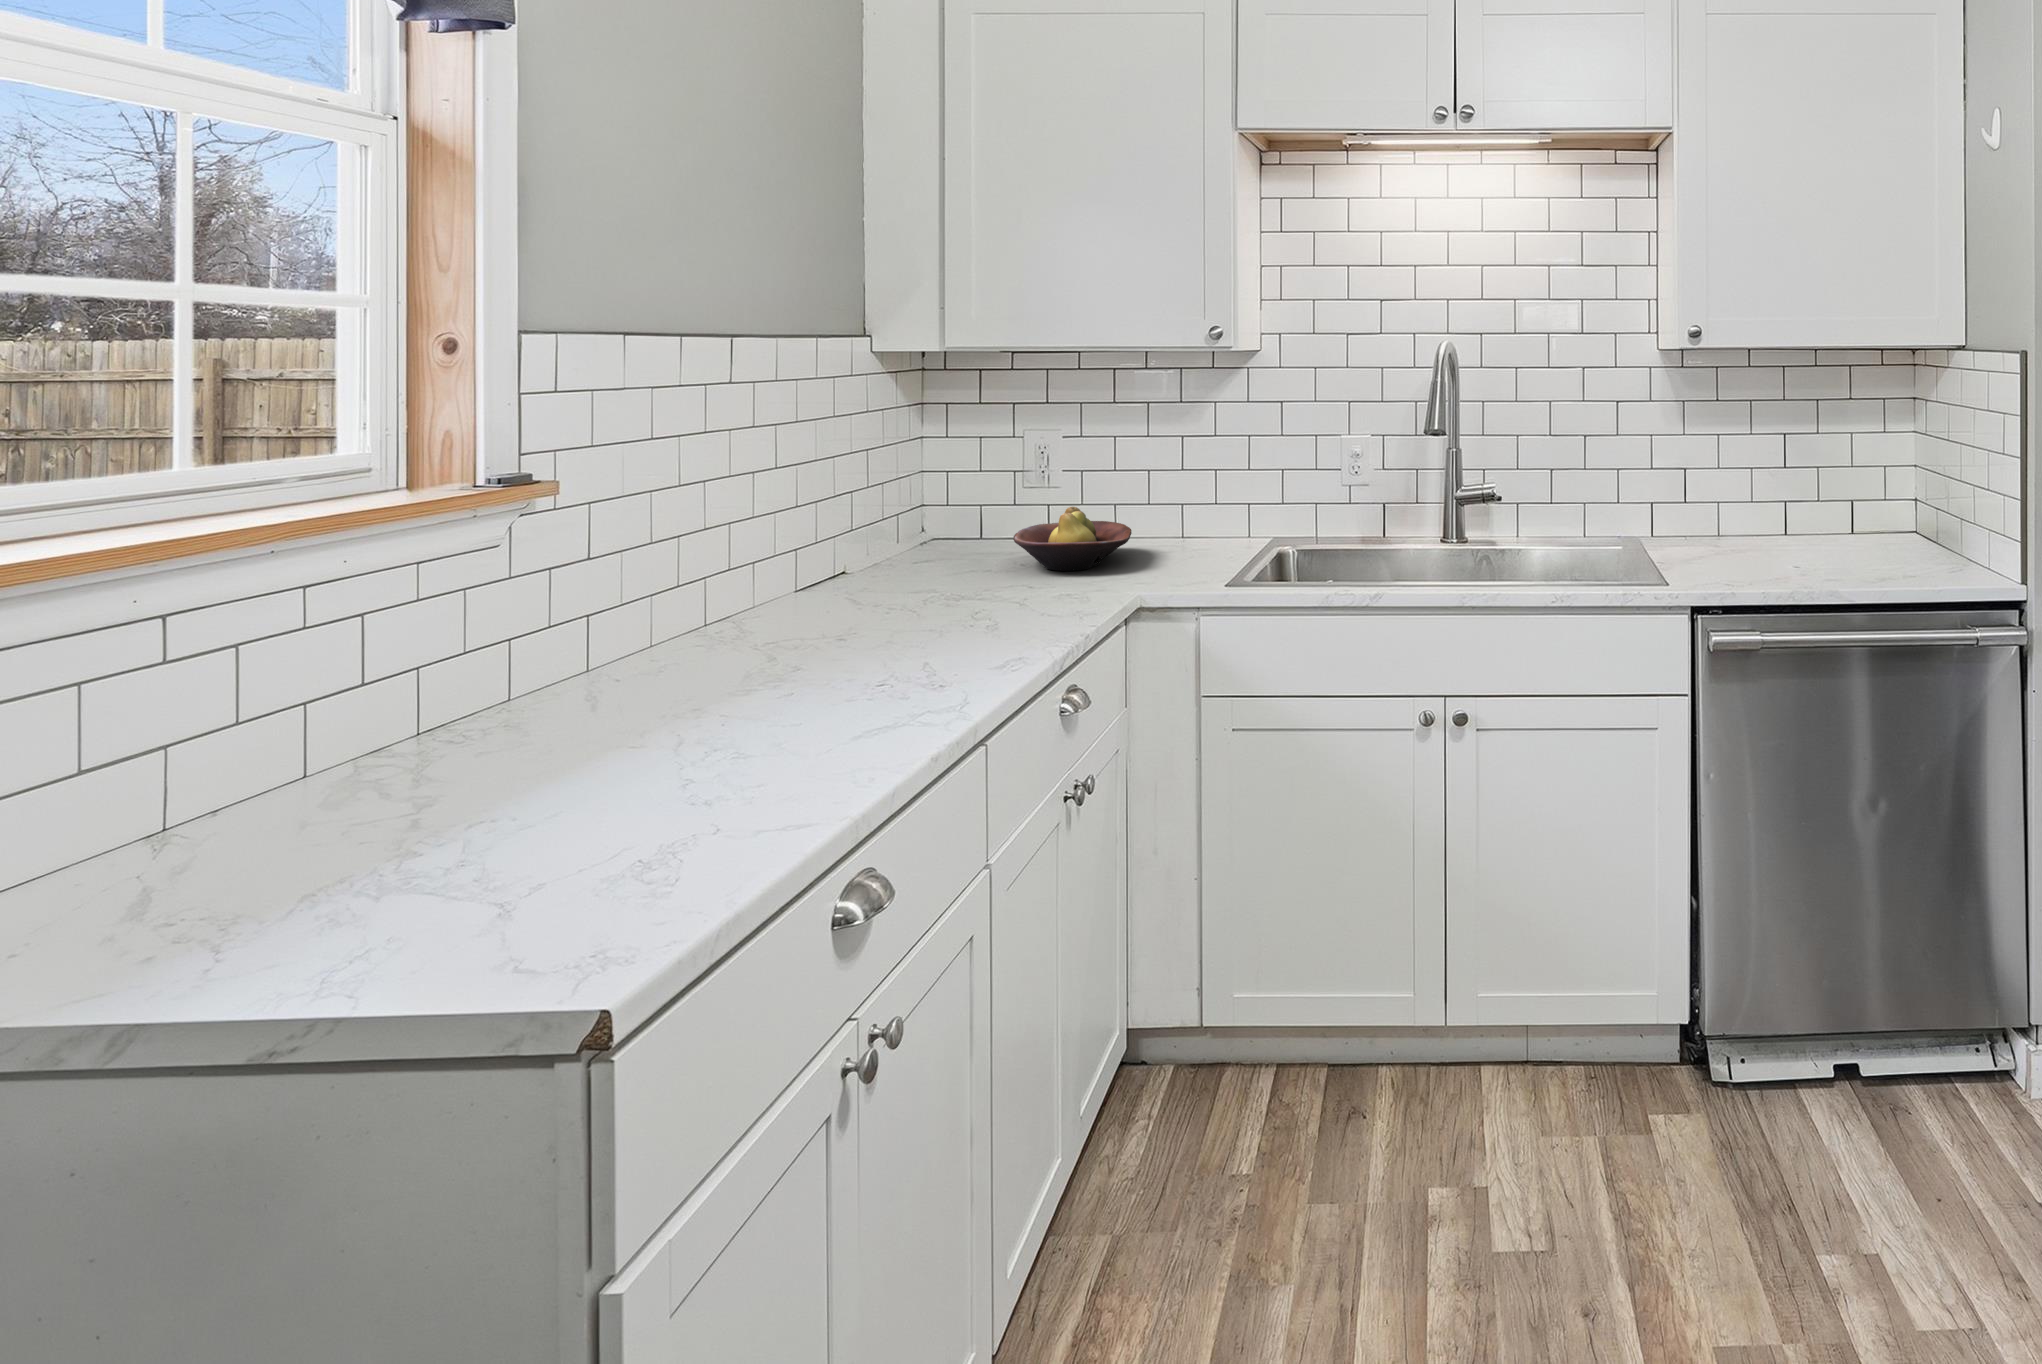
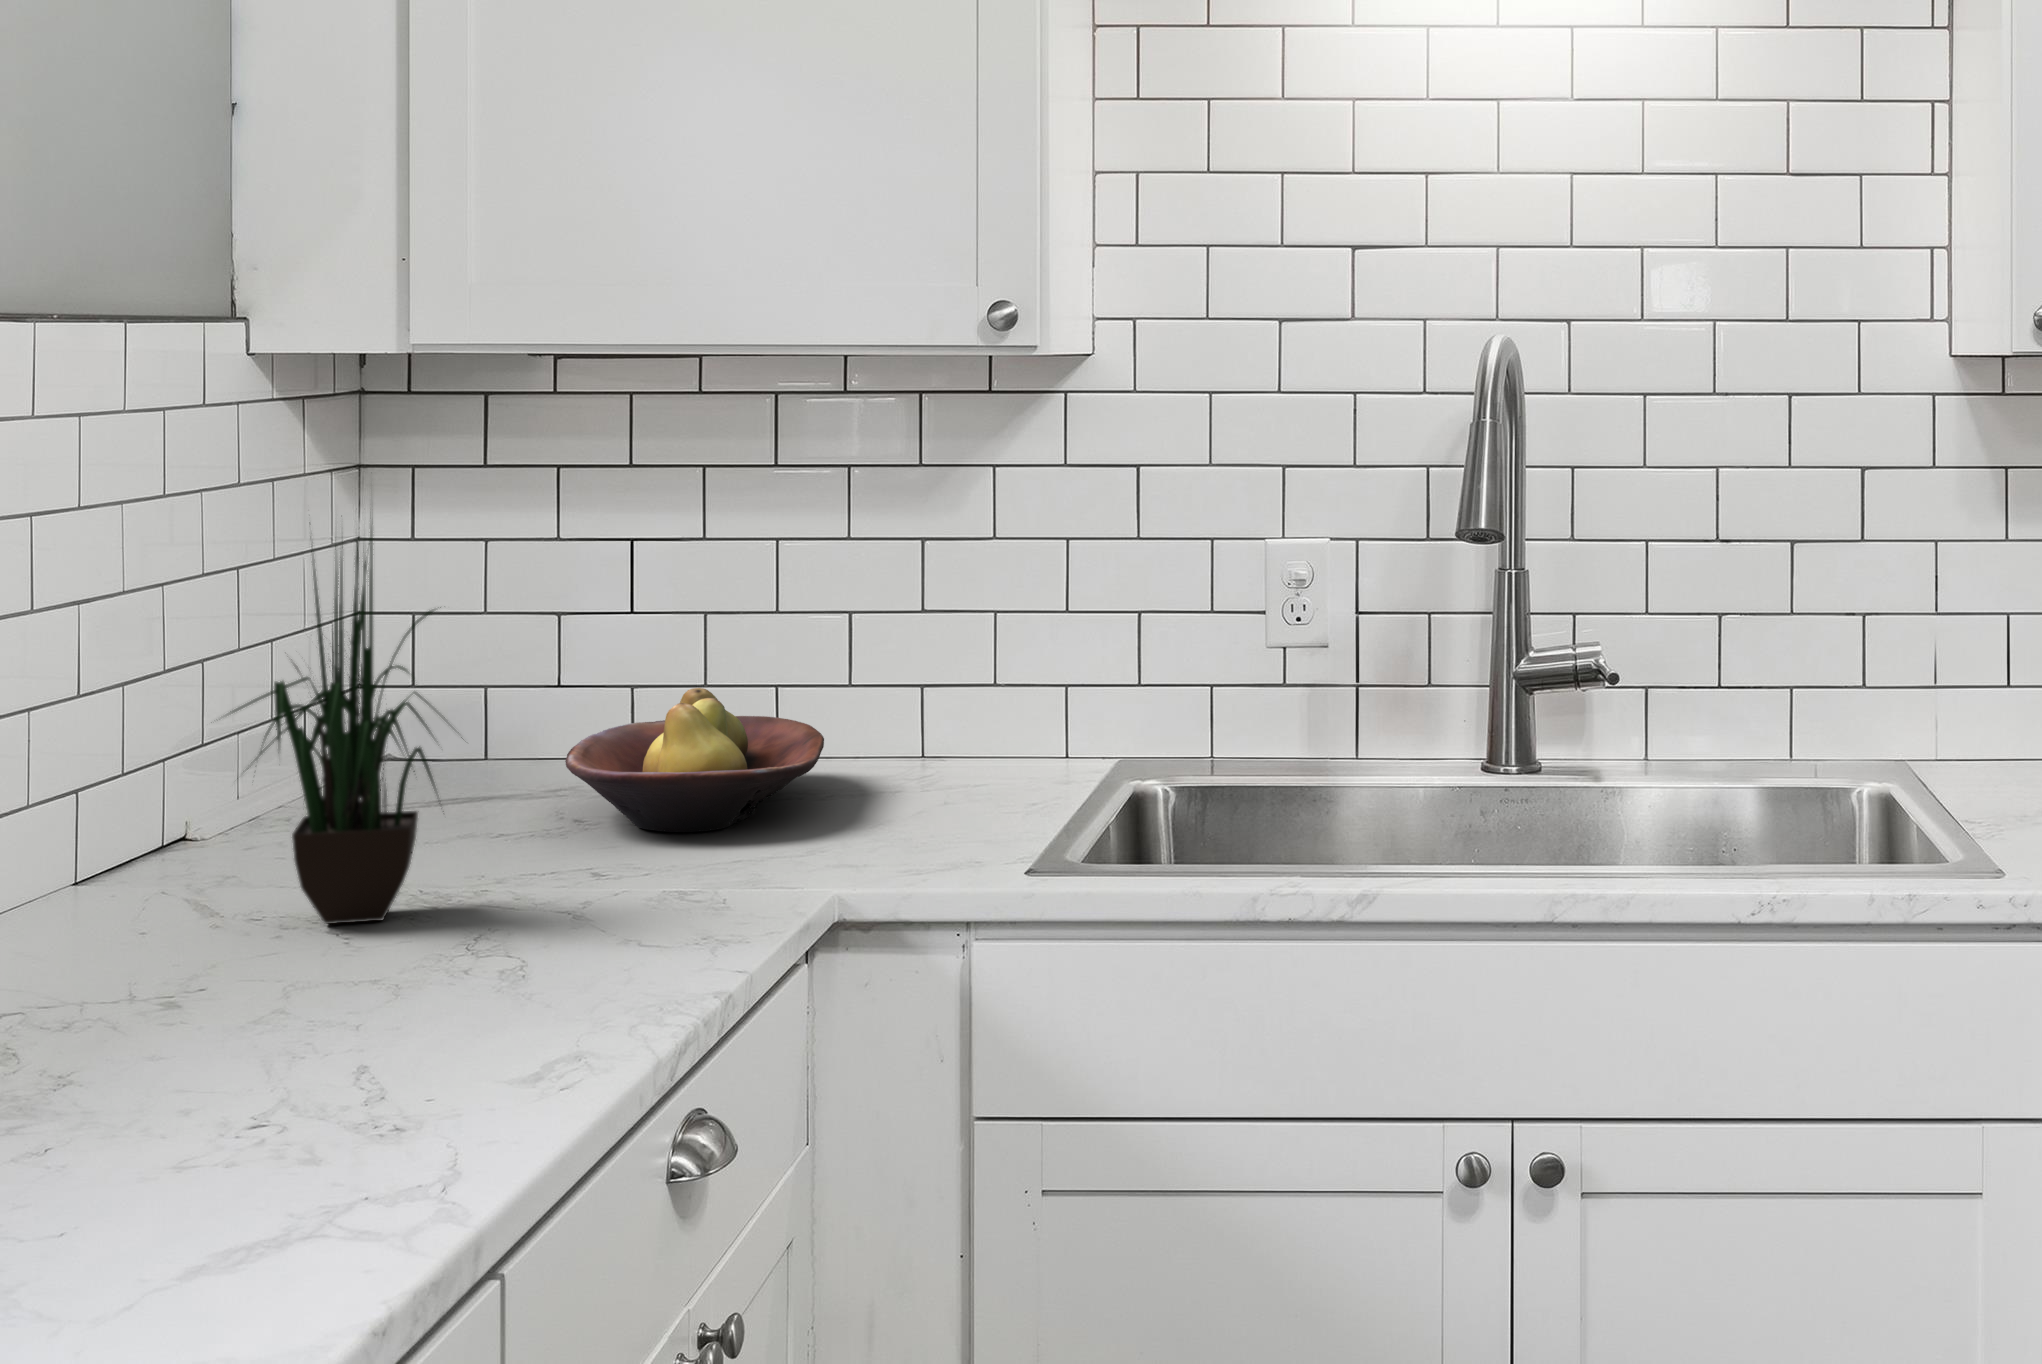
potted plant: none [863,402,977,605] -> present [229,523,463,924]

